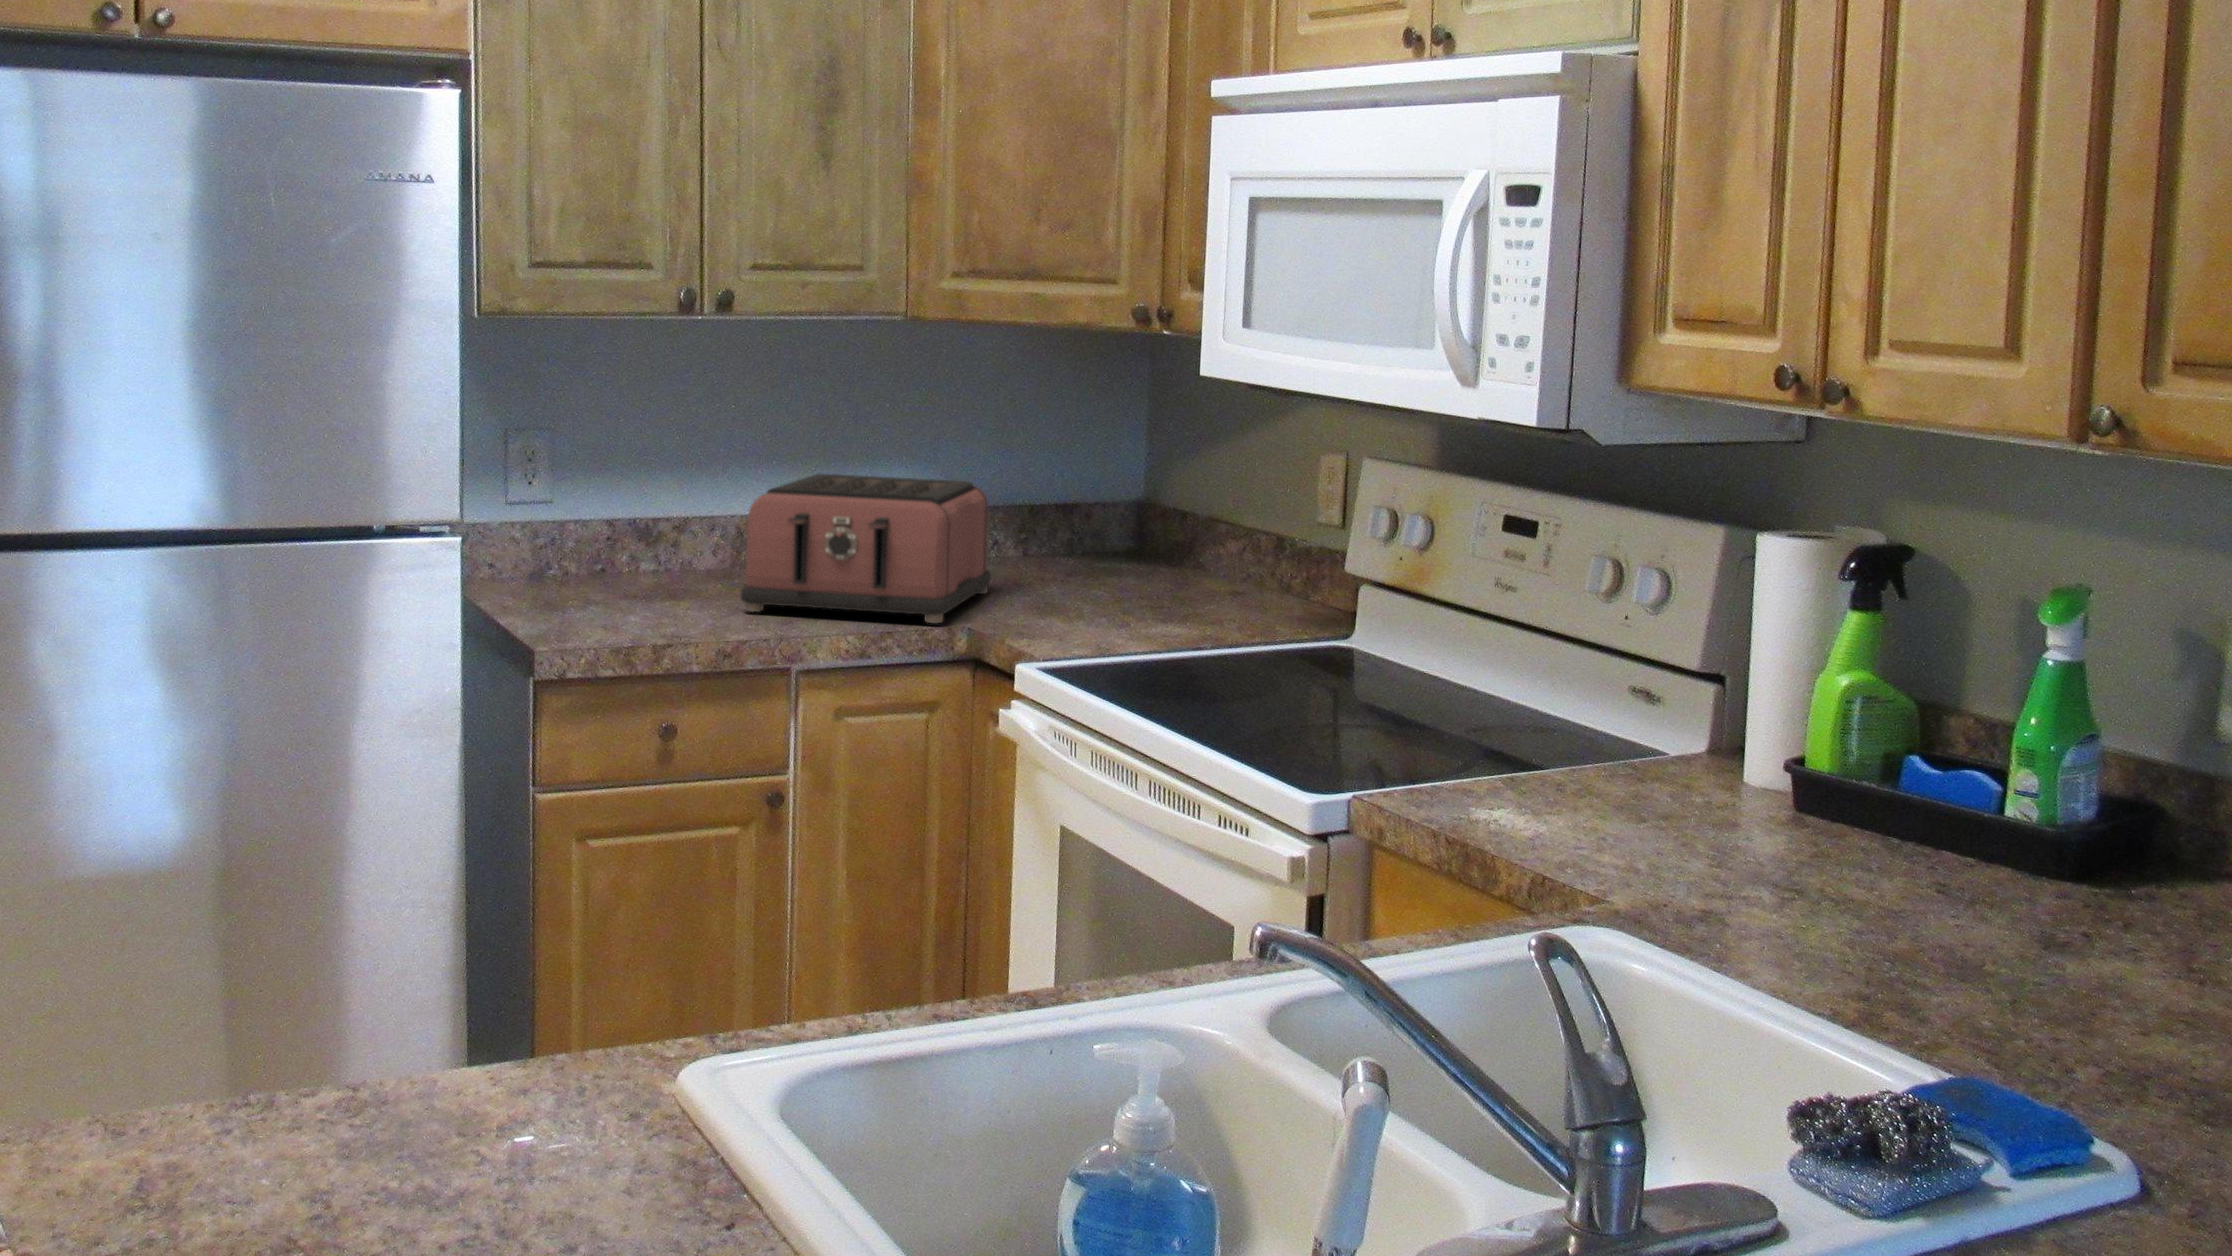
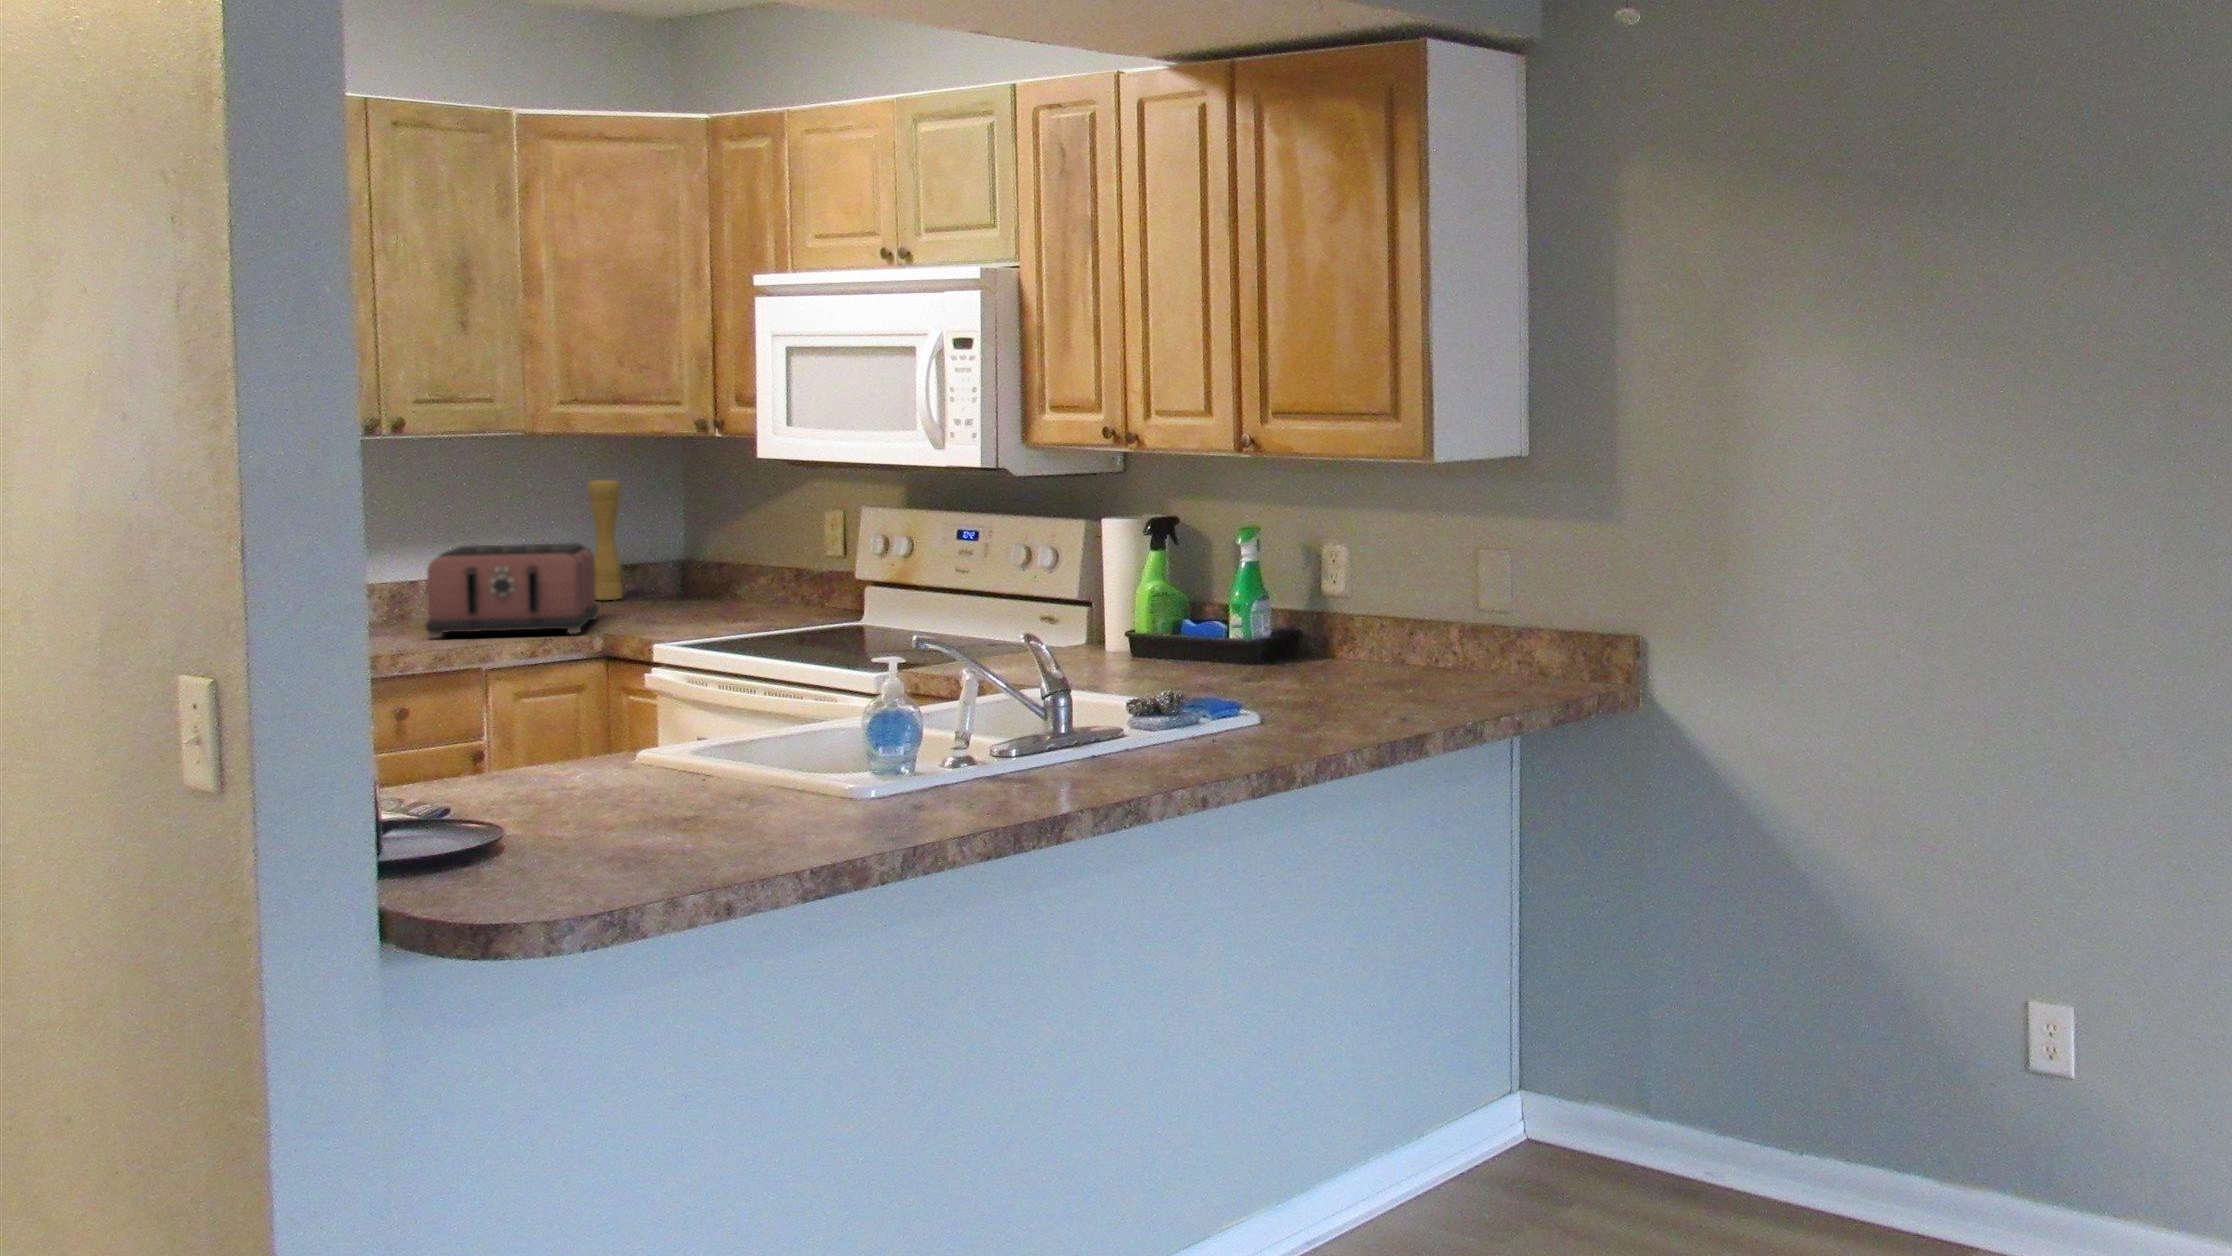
pepper mill: none [1009,380,1055,555] -> present [588,479,623,600]

